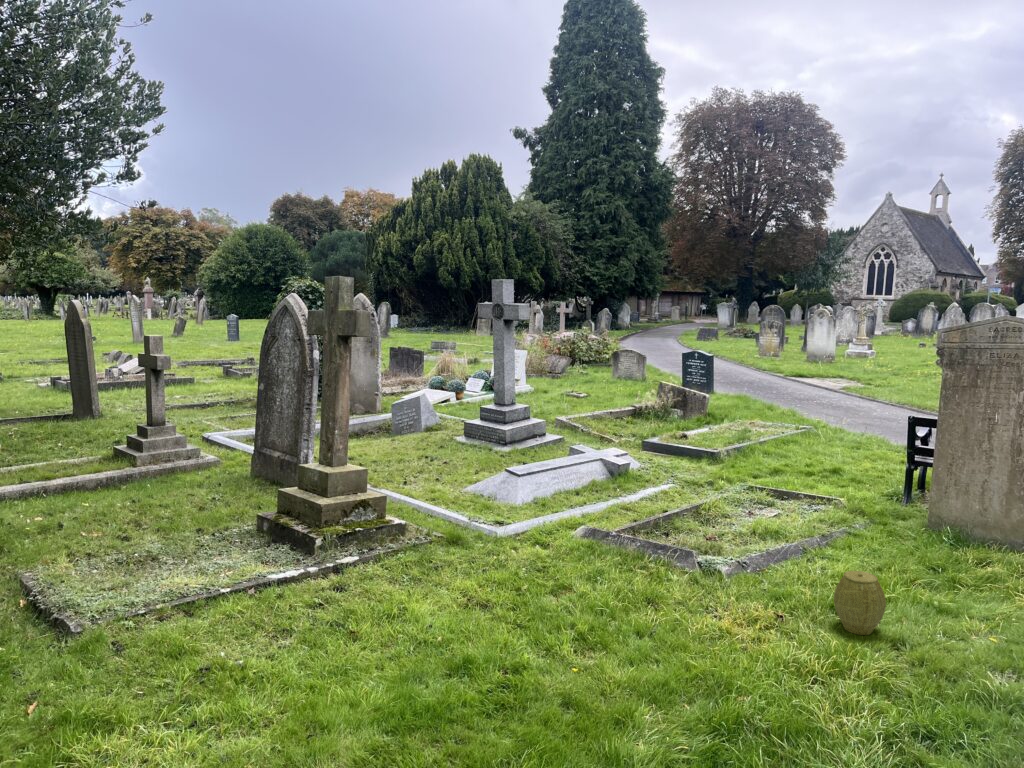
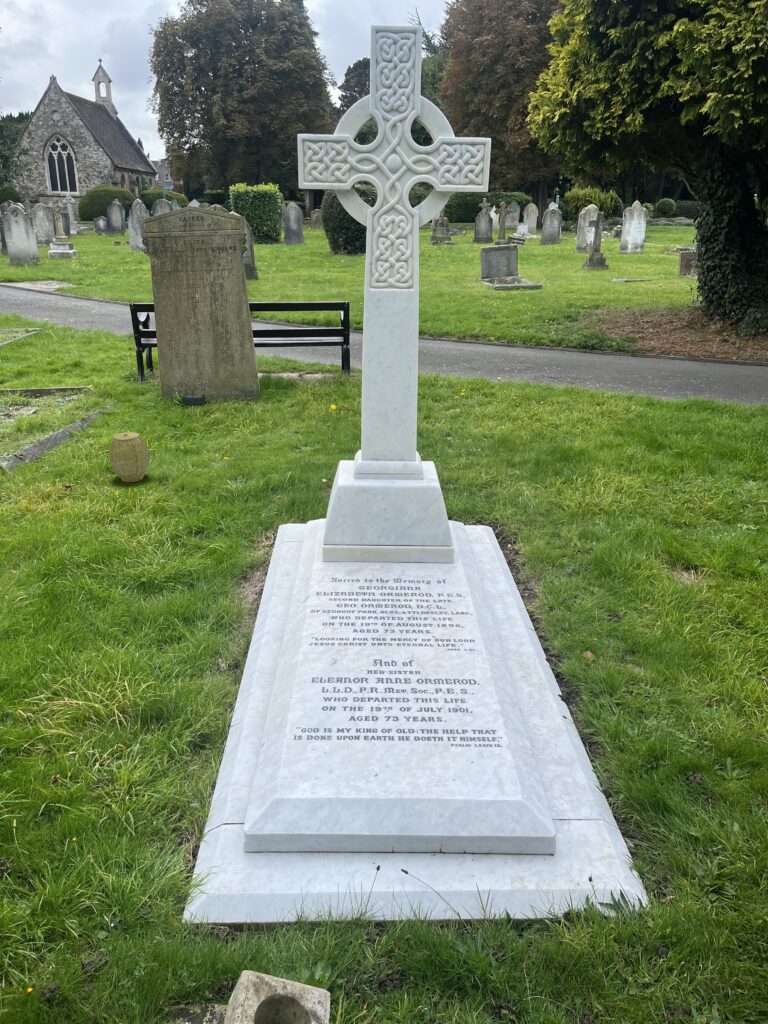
decorative plant: none [943,507,992,551] -> present [174,374,207,405]

